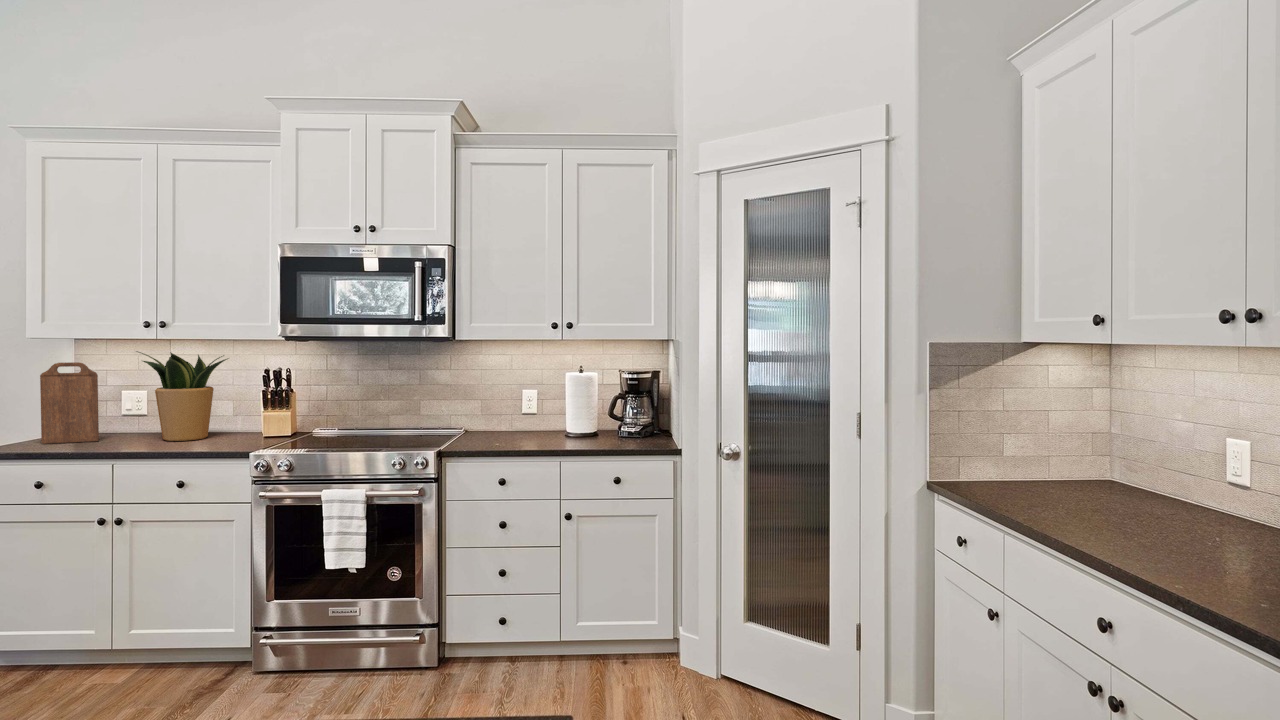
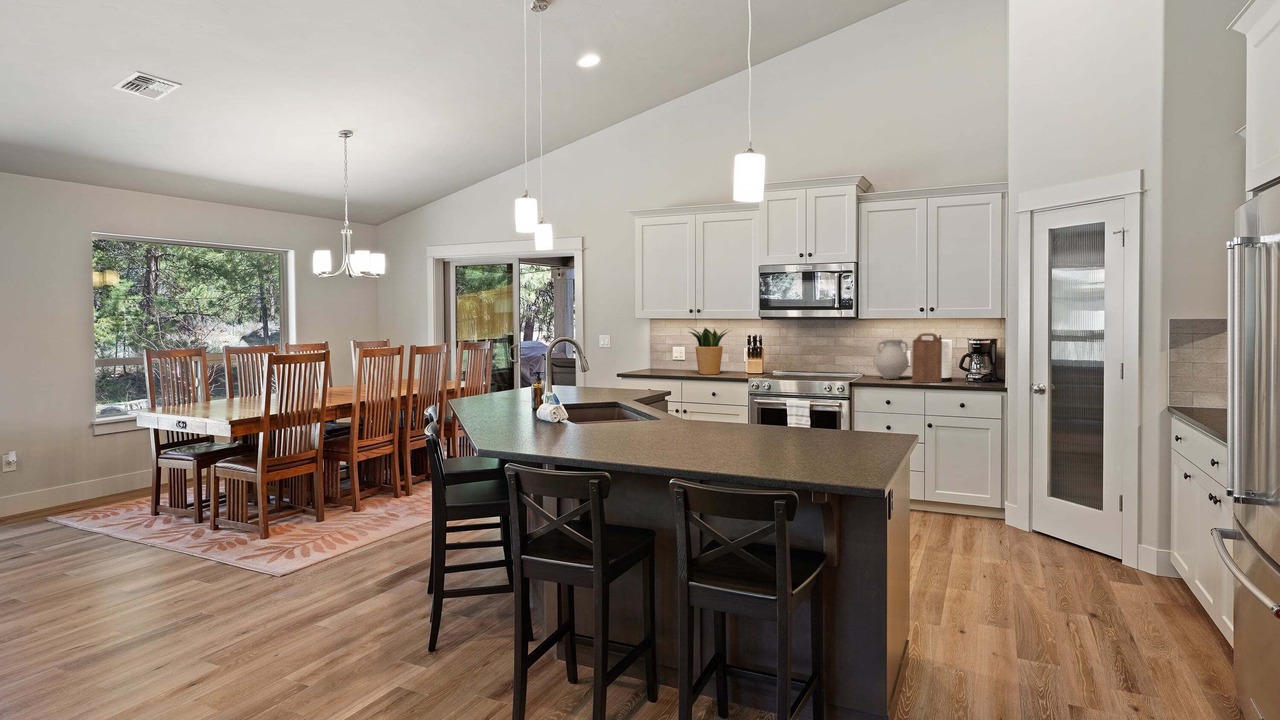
cutting board: present [40,362,99,444] -> present [912,333,942,383]
vase: none [483,373,535,438] -> present [875,339,909,379]

